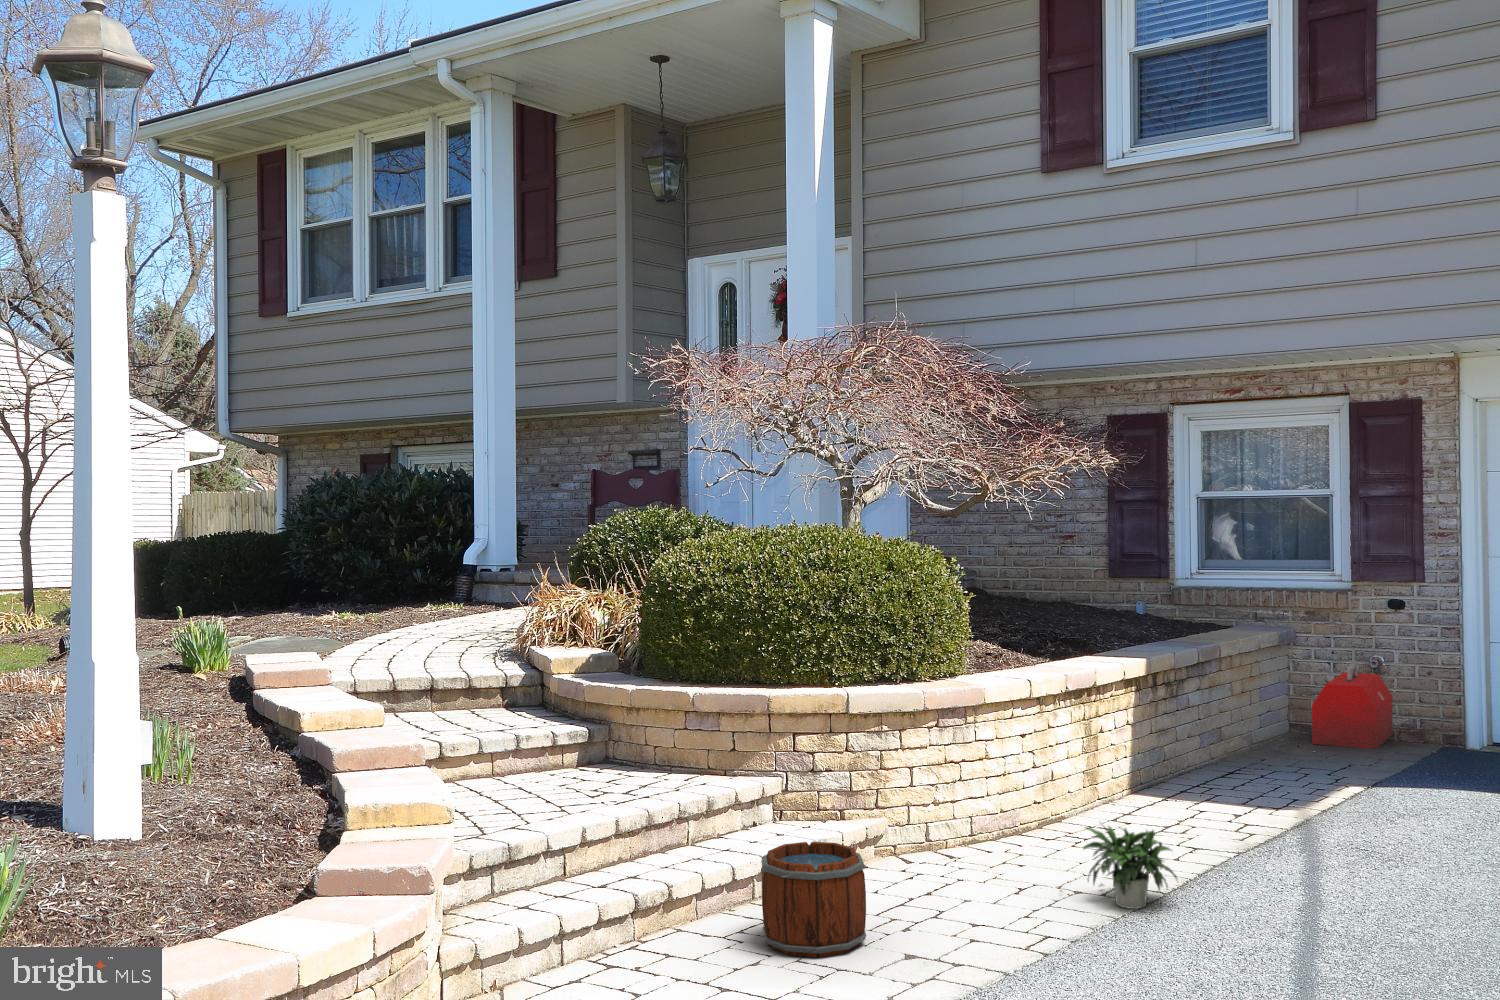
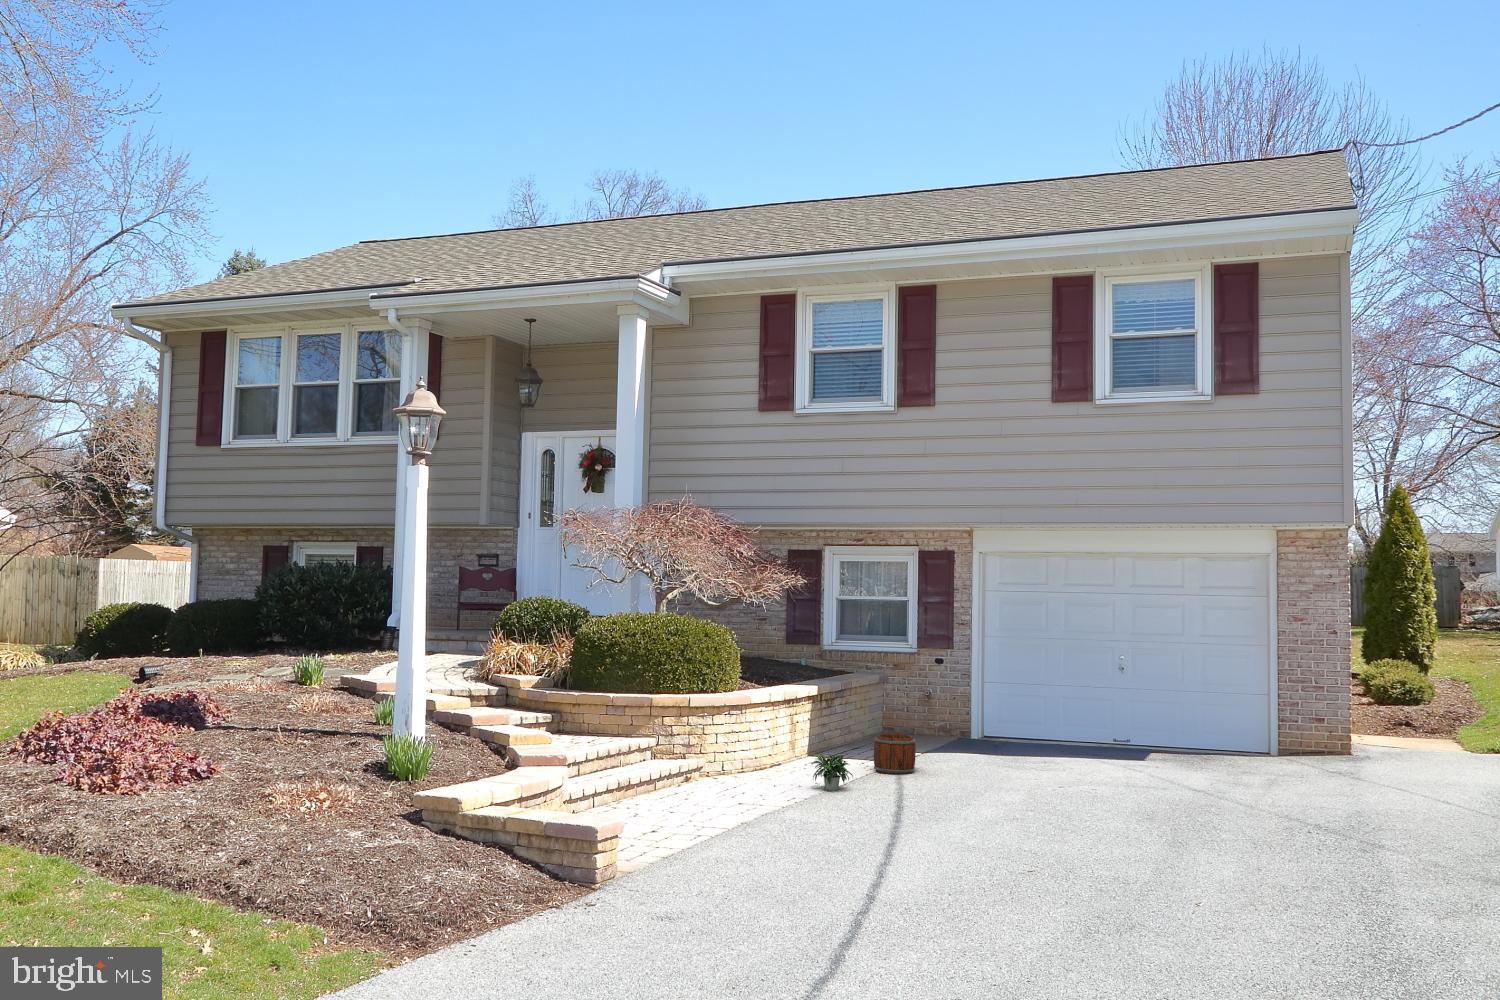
toolbox: present [1312,664,1393,749] -> none [895,692,935,736]
bucket: present [761,842,866,957] -> present [874,734,916,775]

